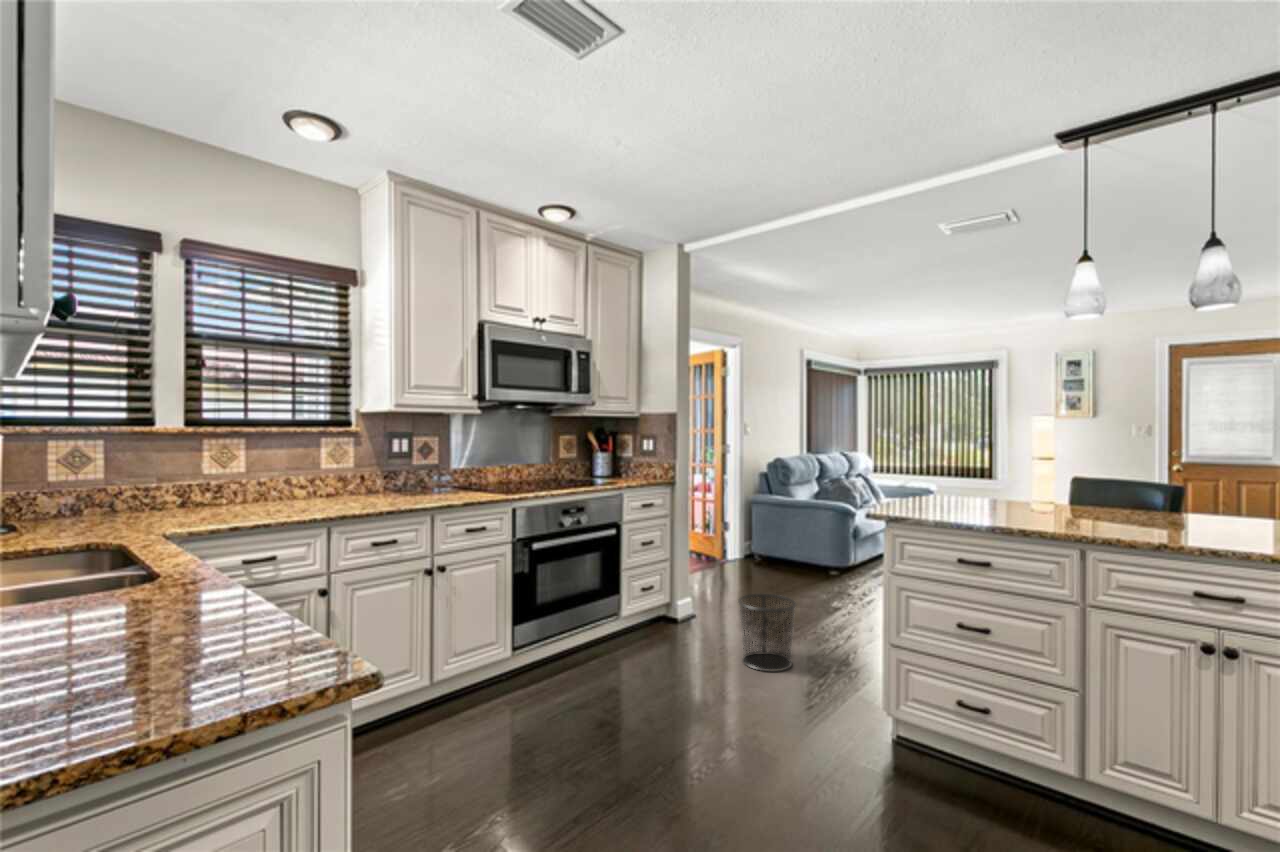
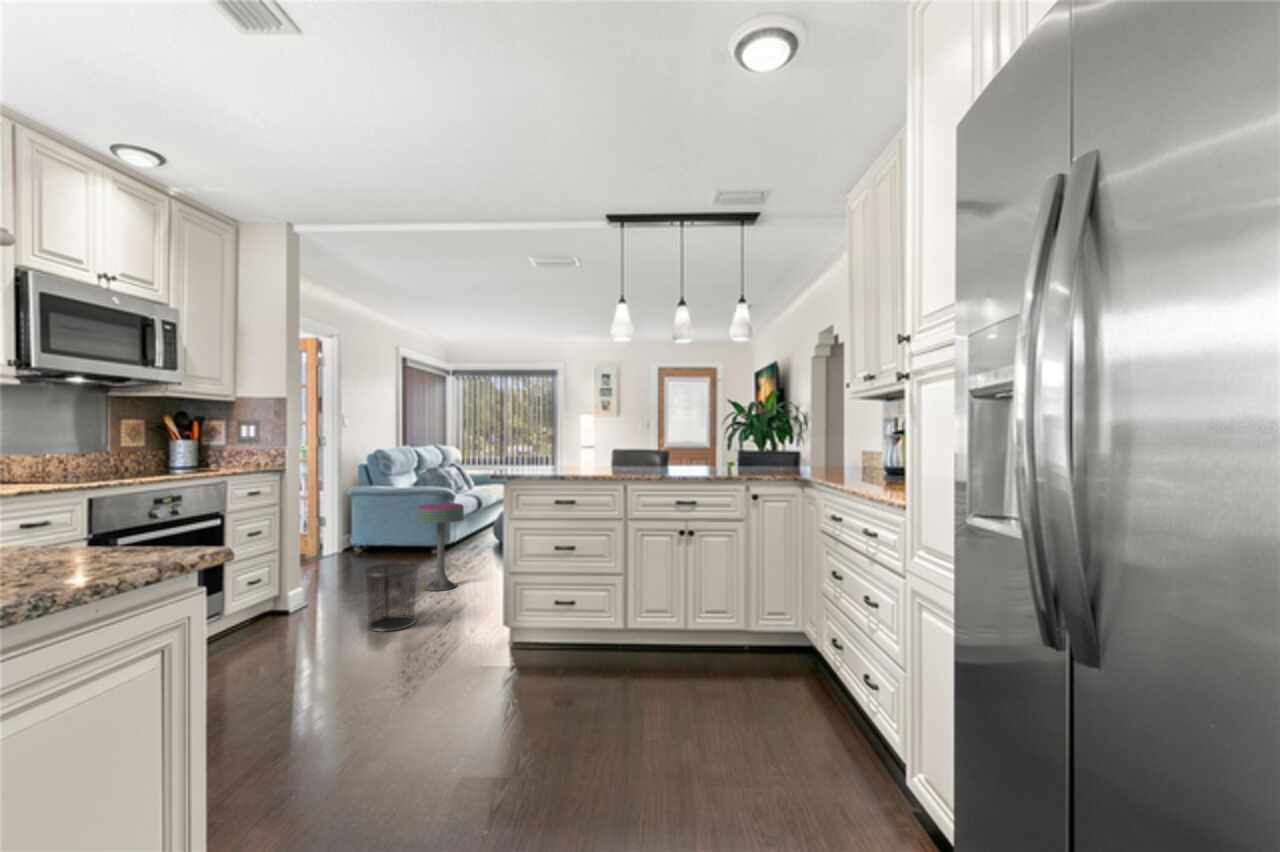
bar stool: none [803,527,856,629] -> present [417,503,464,591]

